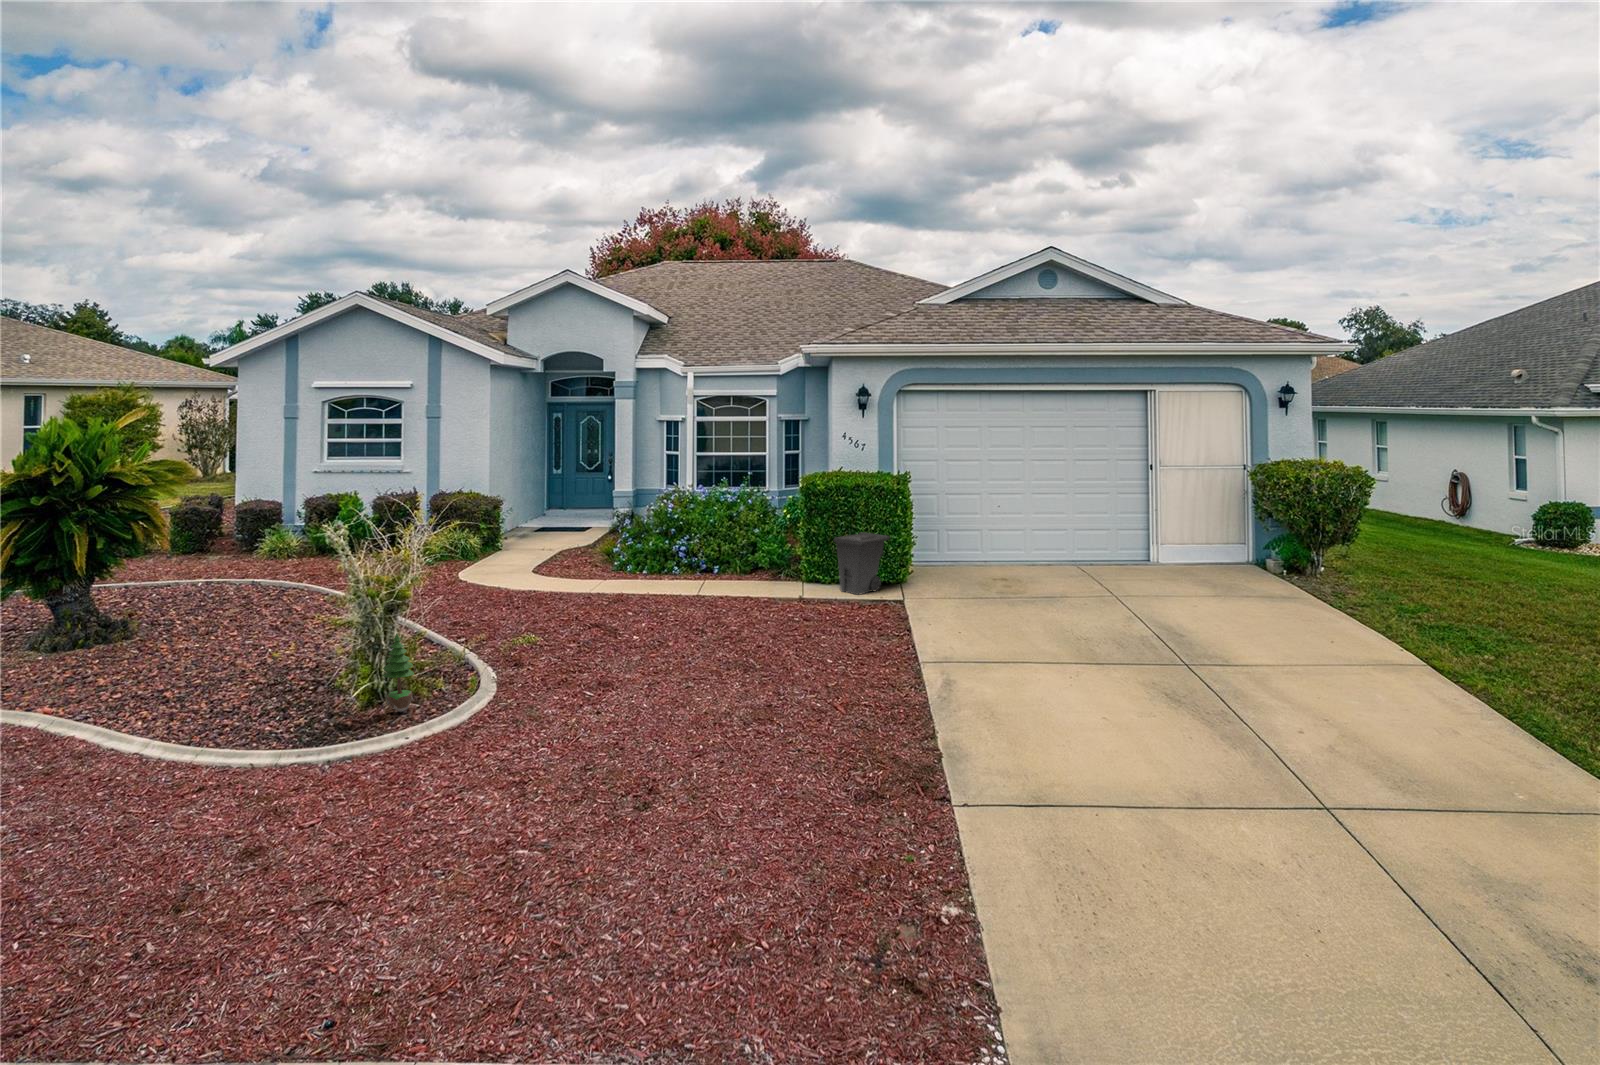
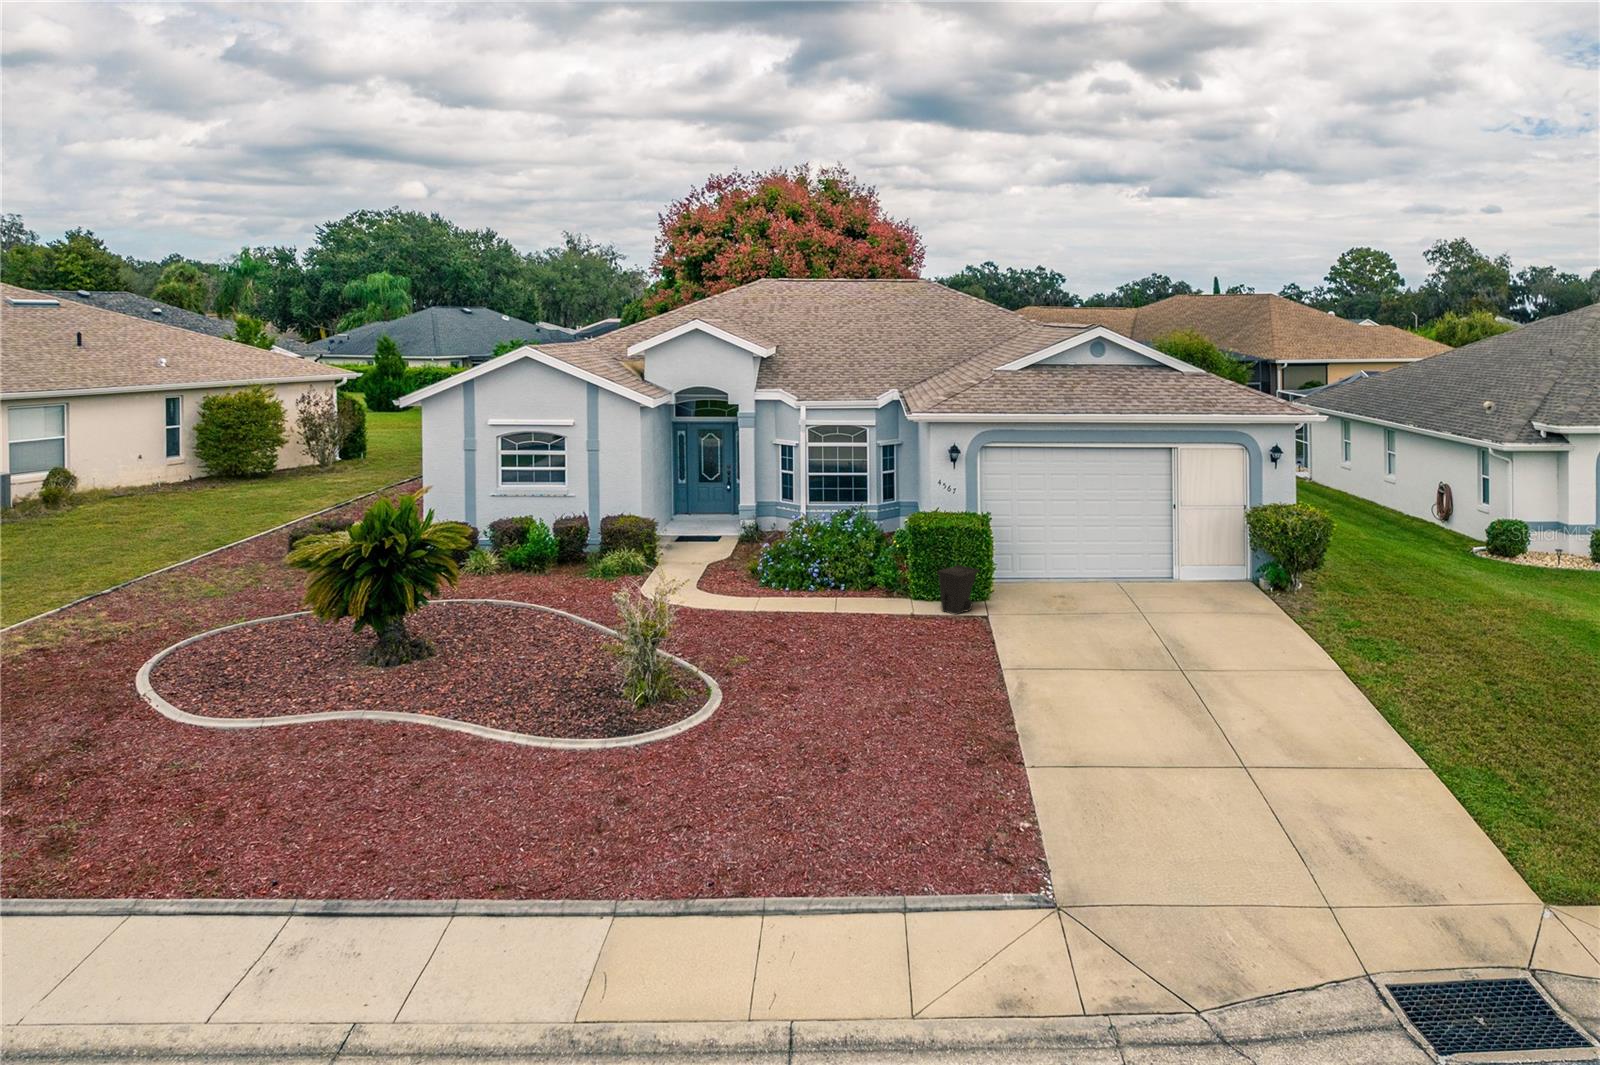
potted tree: present [382,634,414,712] -> none [681,657,698,704]

